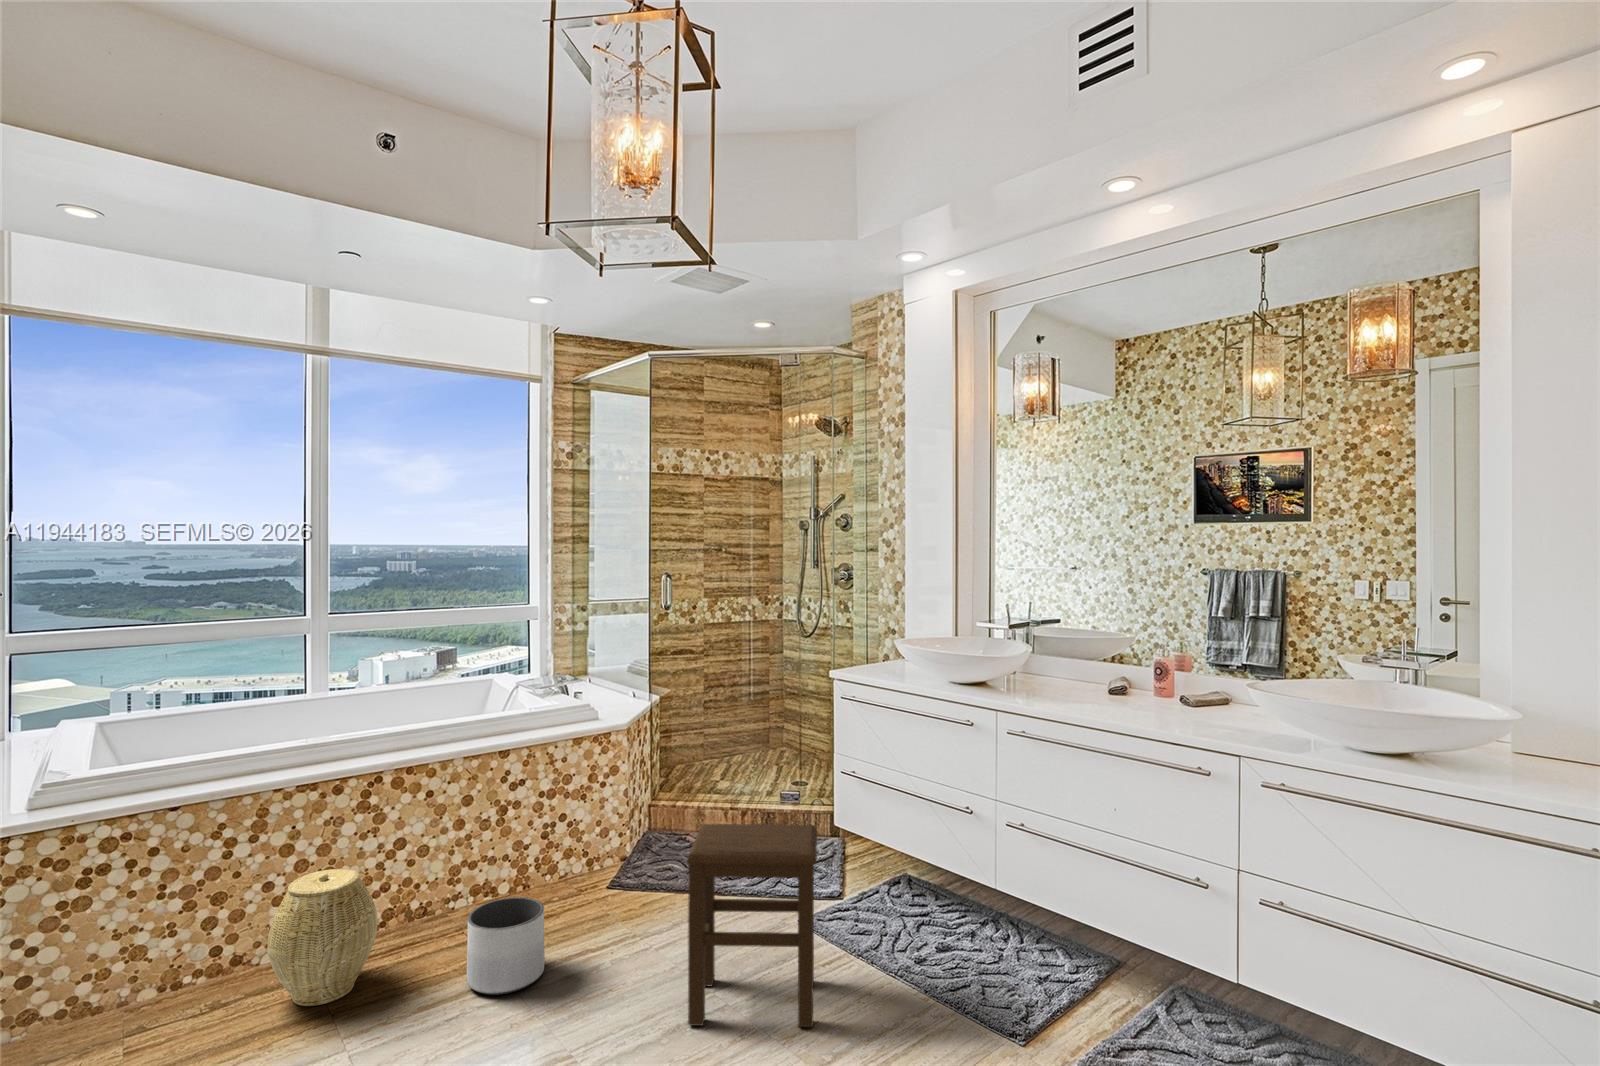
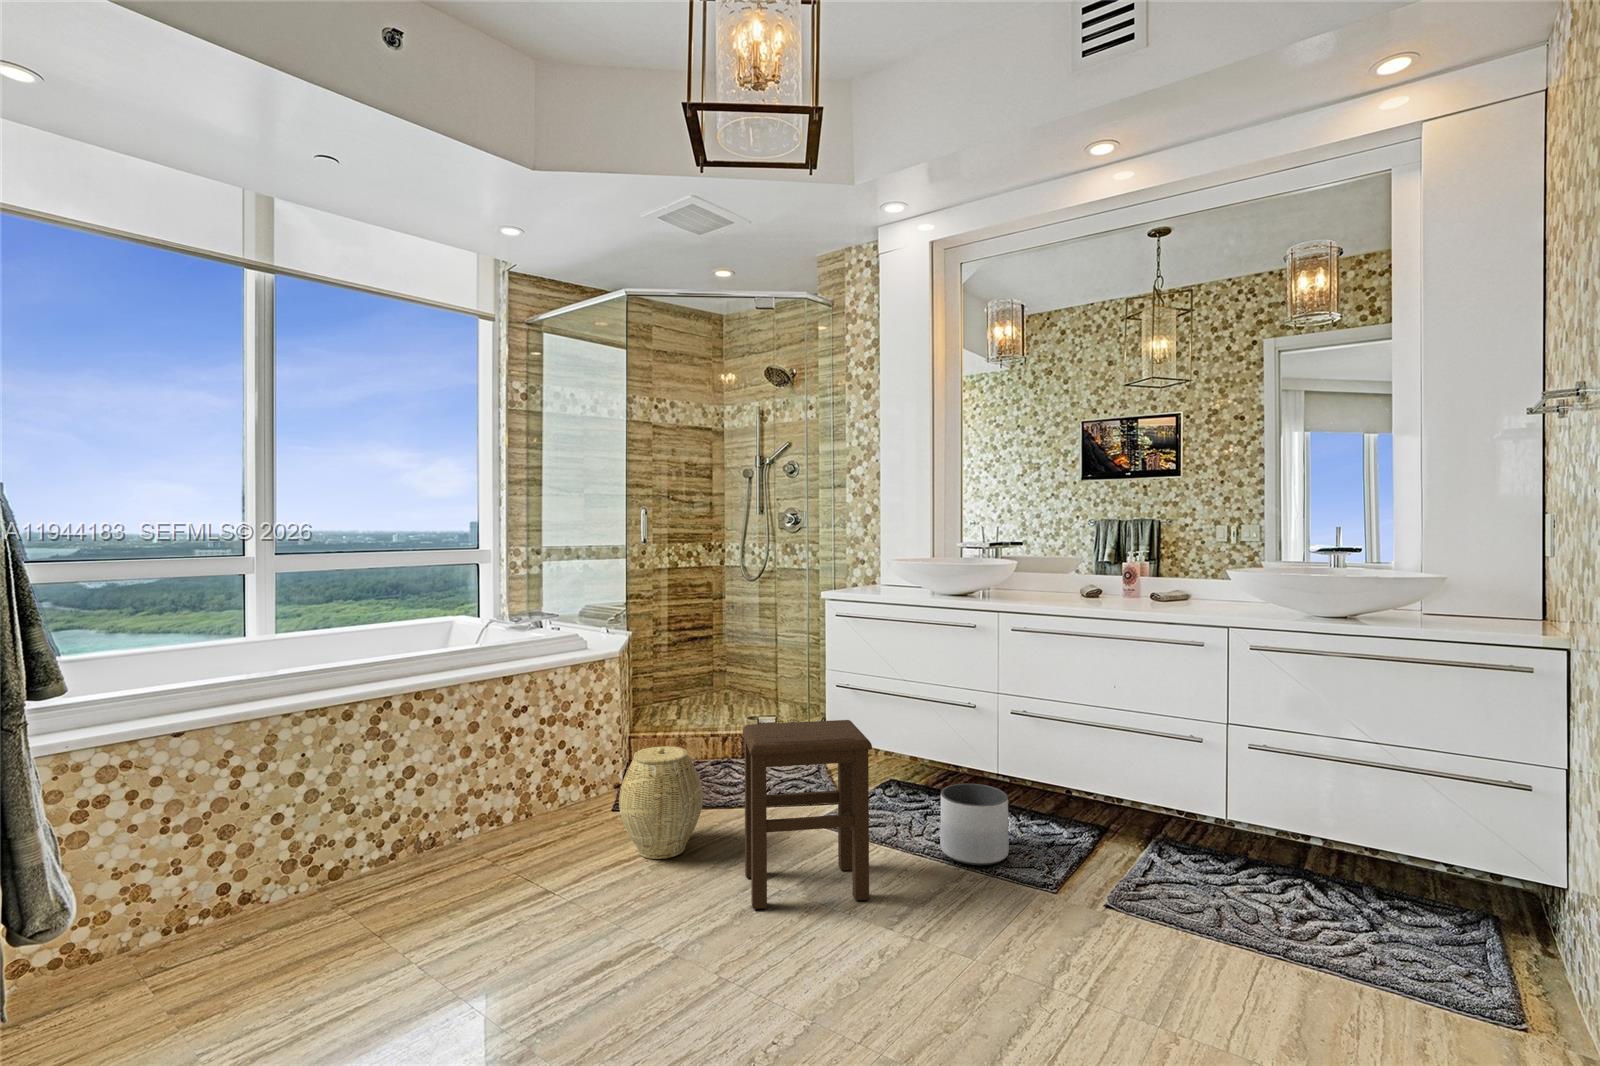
woven basket: present [268,869,377,1006] -> present [619,746,703,859]
planter: present [467,897,545,995] -> present [940,784,1009,865]

